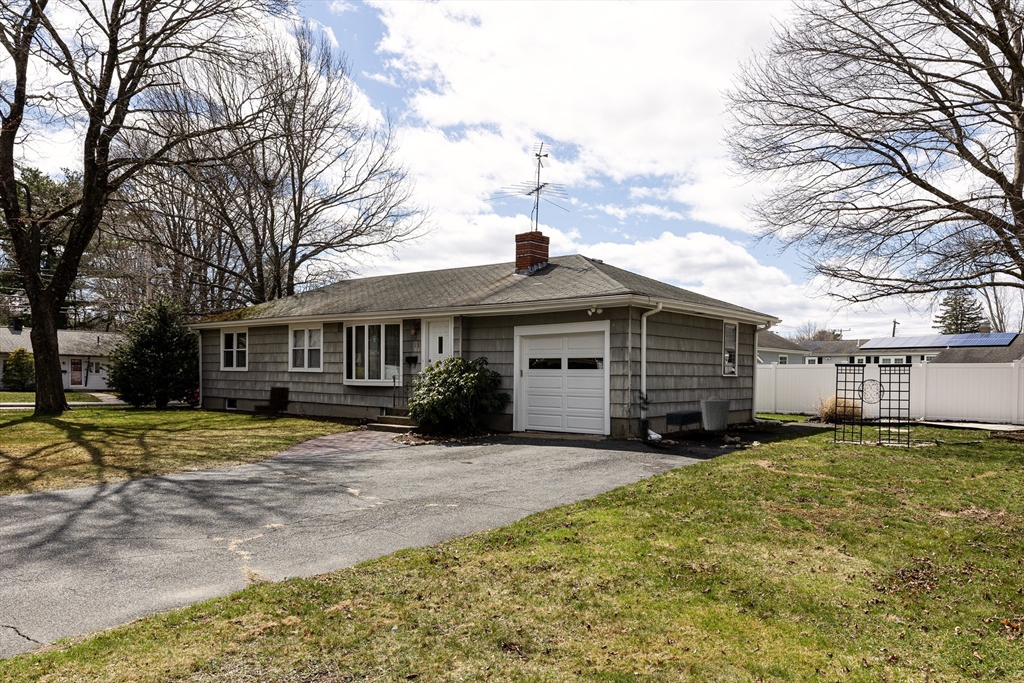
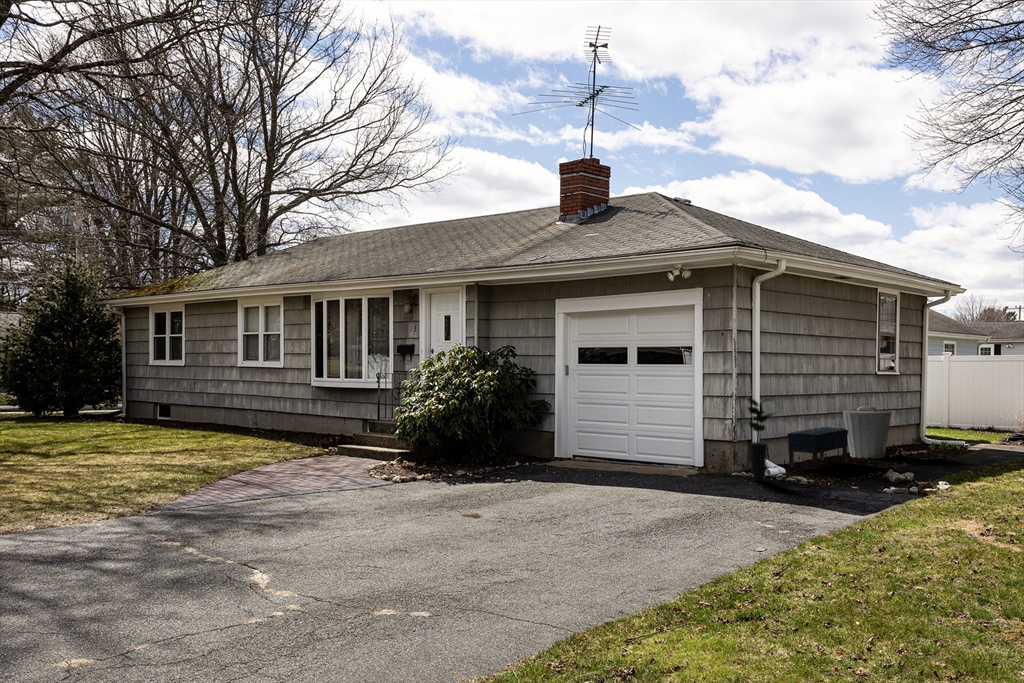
lounge chair: present [251,386,292,419] -> none [184,388,244,434]

